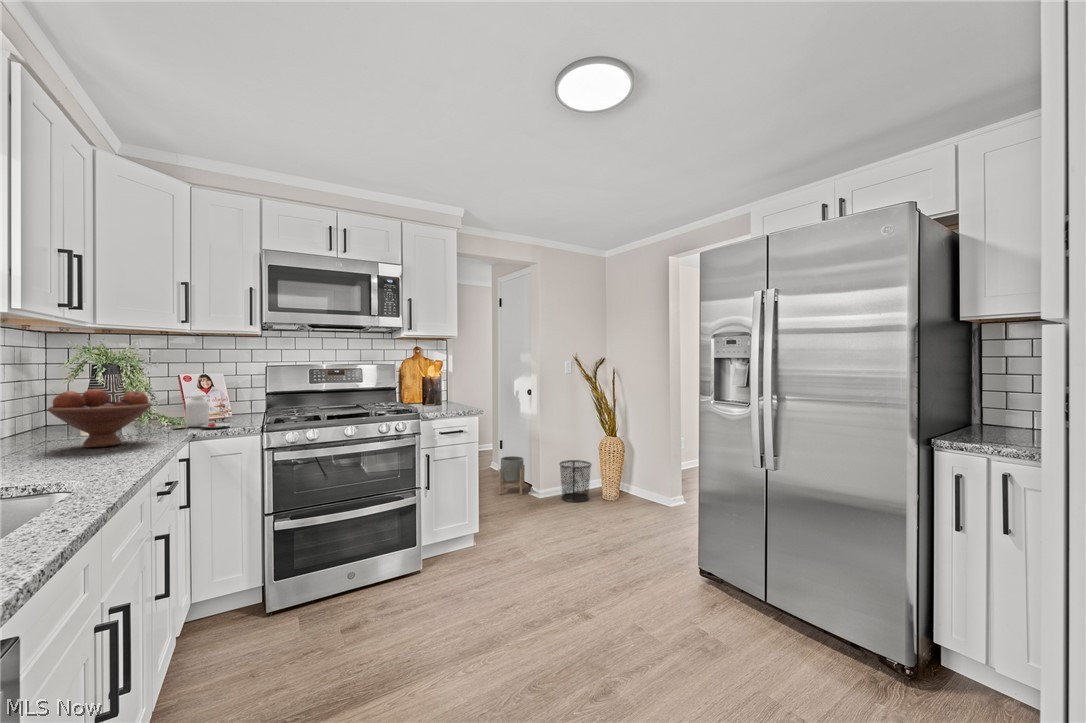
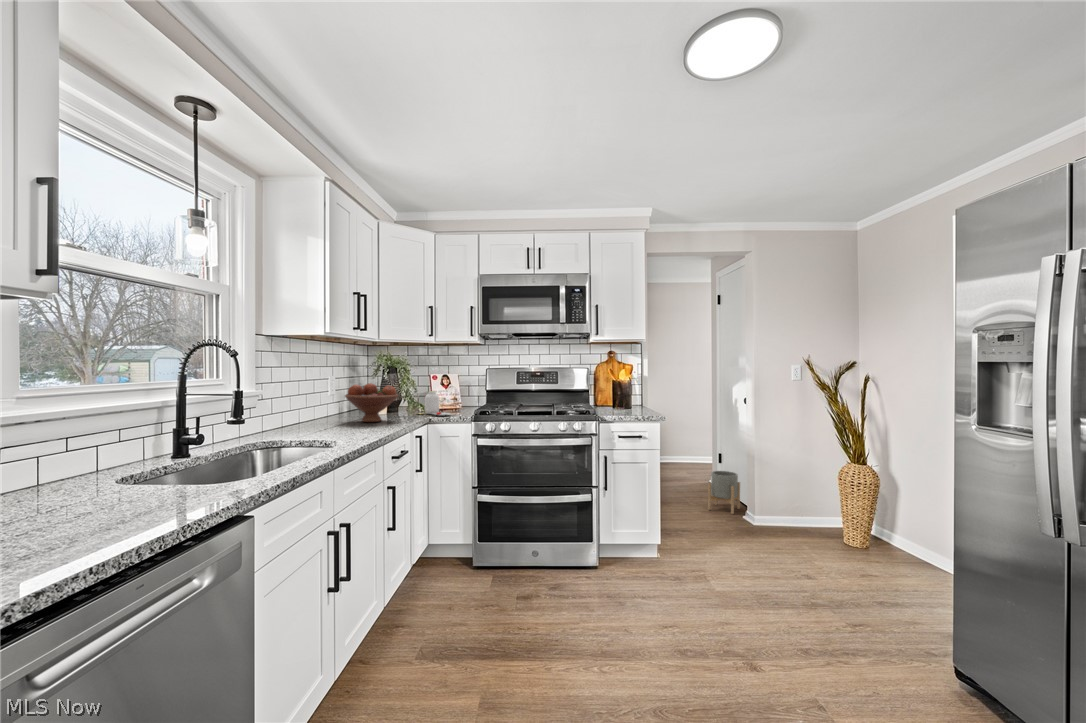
waste bin: present [559,460,591,502] -> none [776,483,818,533]

